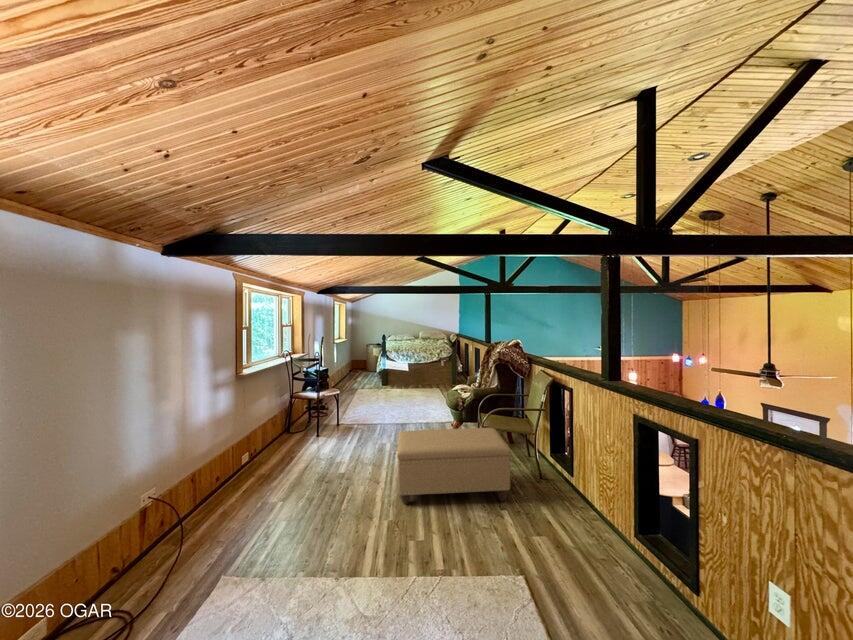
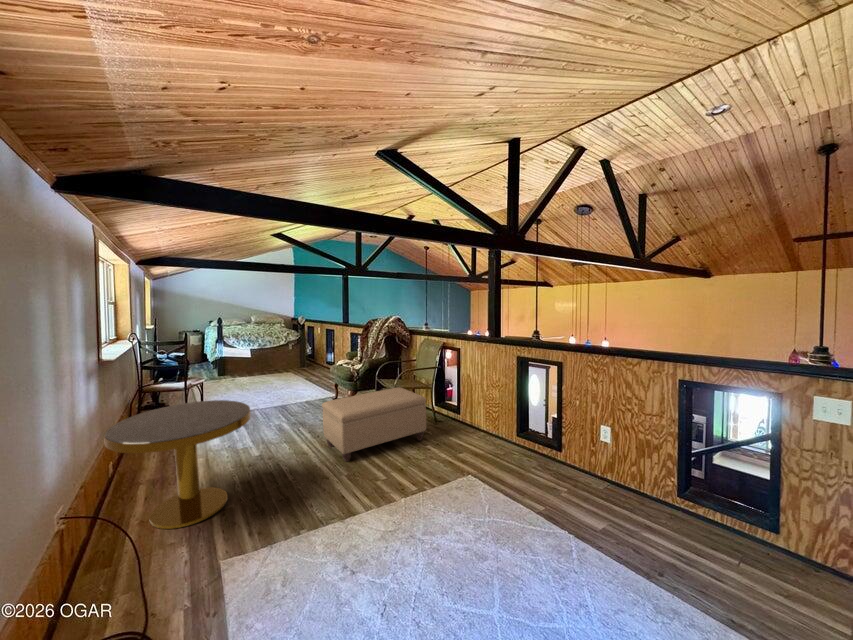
side table: none [185,413,305,528] -> present [104,400,251,529]

